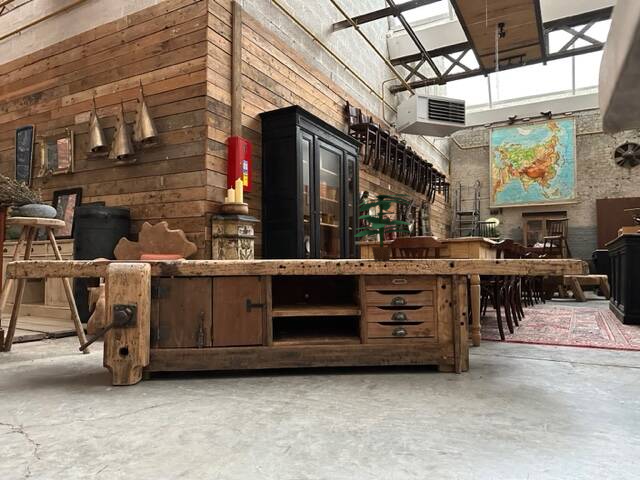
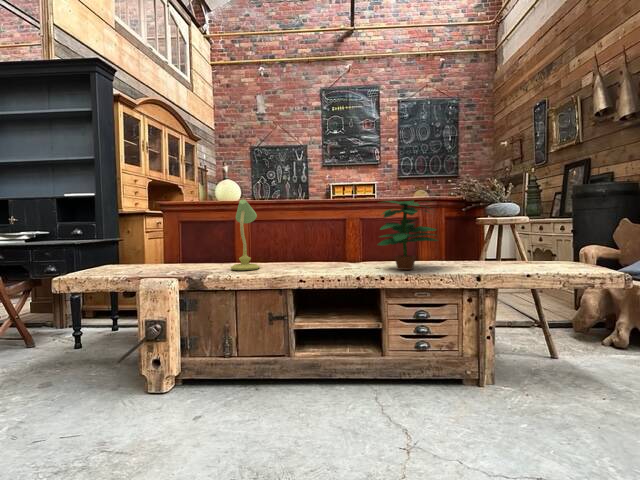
table lamp: none [201,189,232,261] -> present [231,200,259,270]

